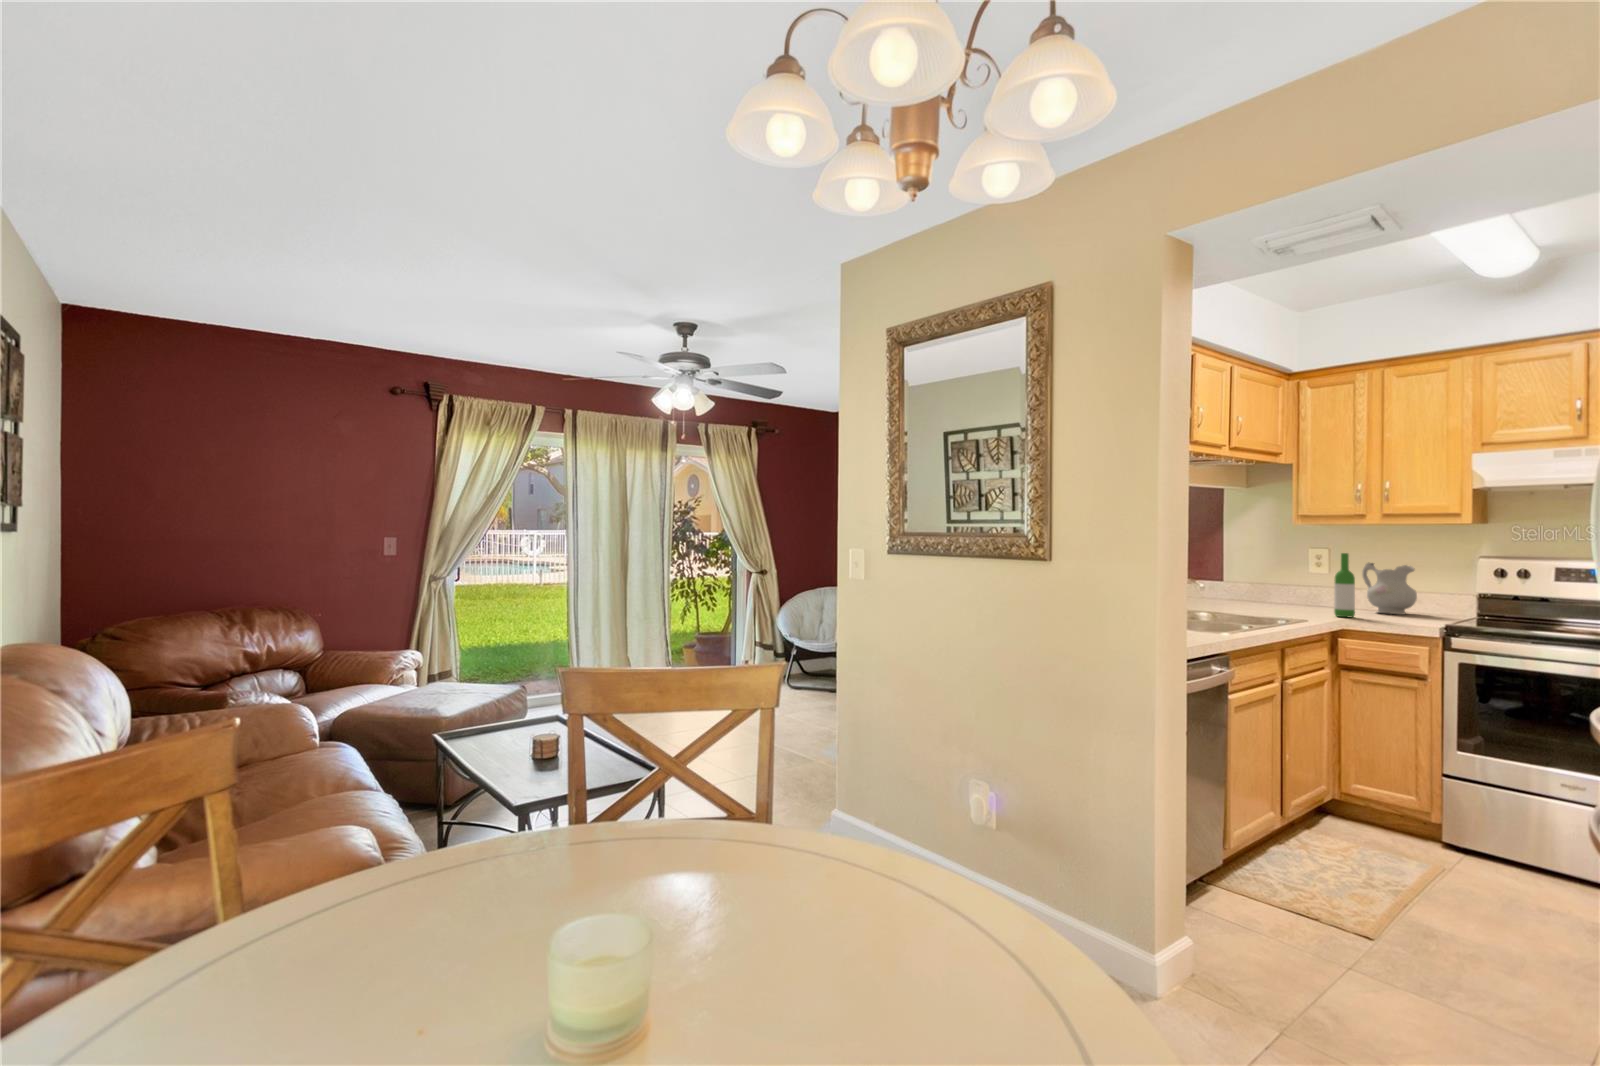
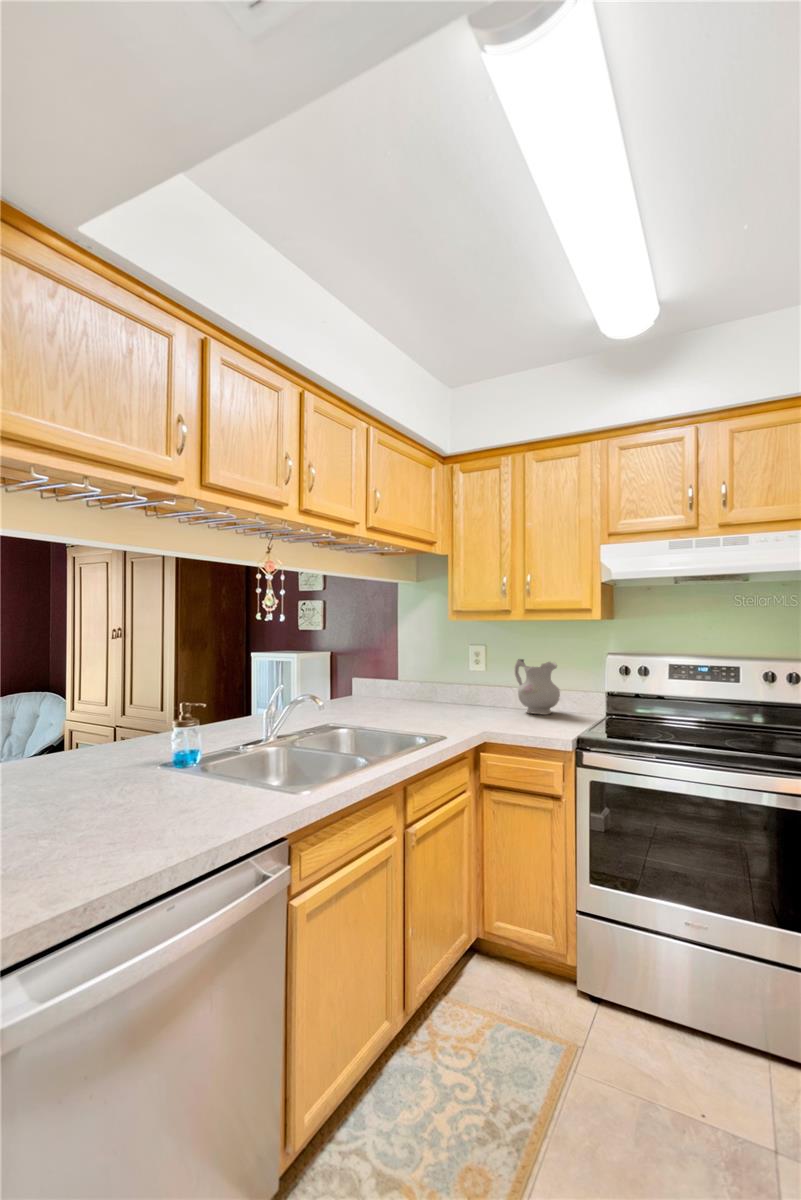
wine bottle: present [1334,553,1355,617] -> none [482,651,501,725]

